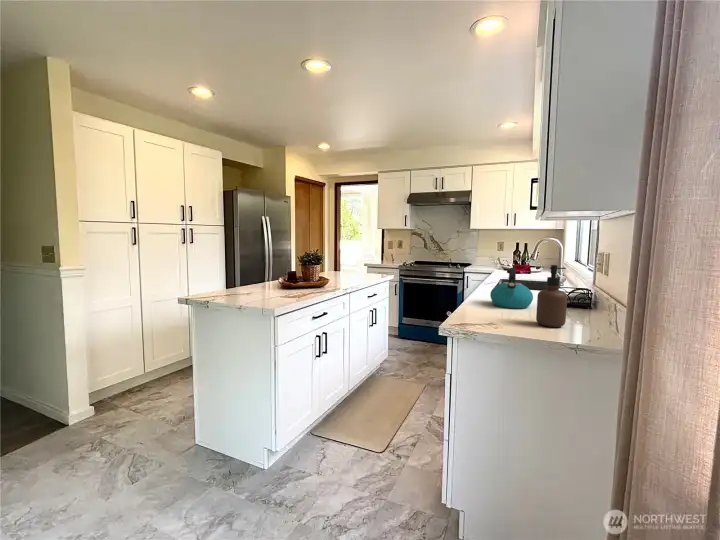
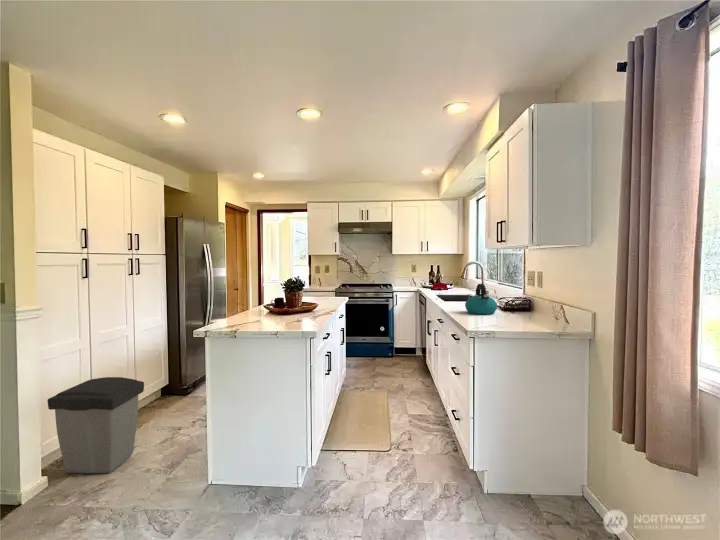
soap dispenser: present [536,265,567,327] -> none [517,279,537,323]
trash can: none [90,333,170,417] -> present [47,377,144,473]

